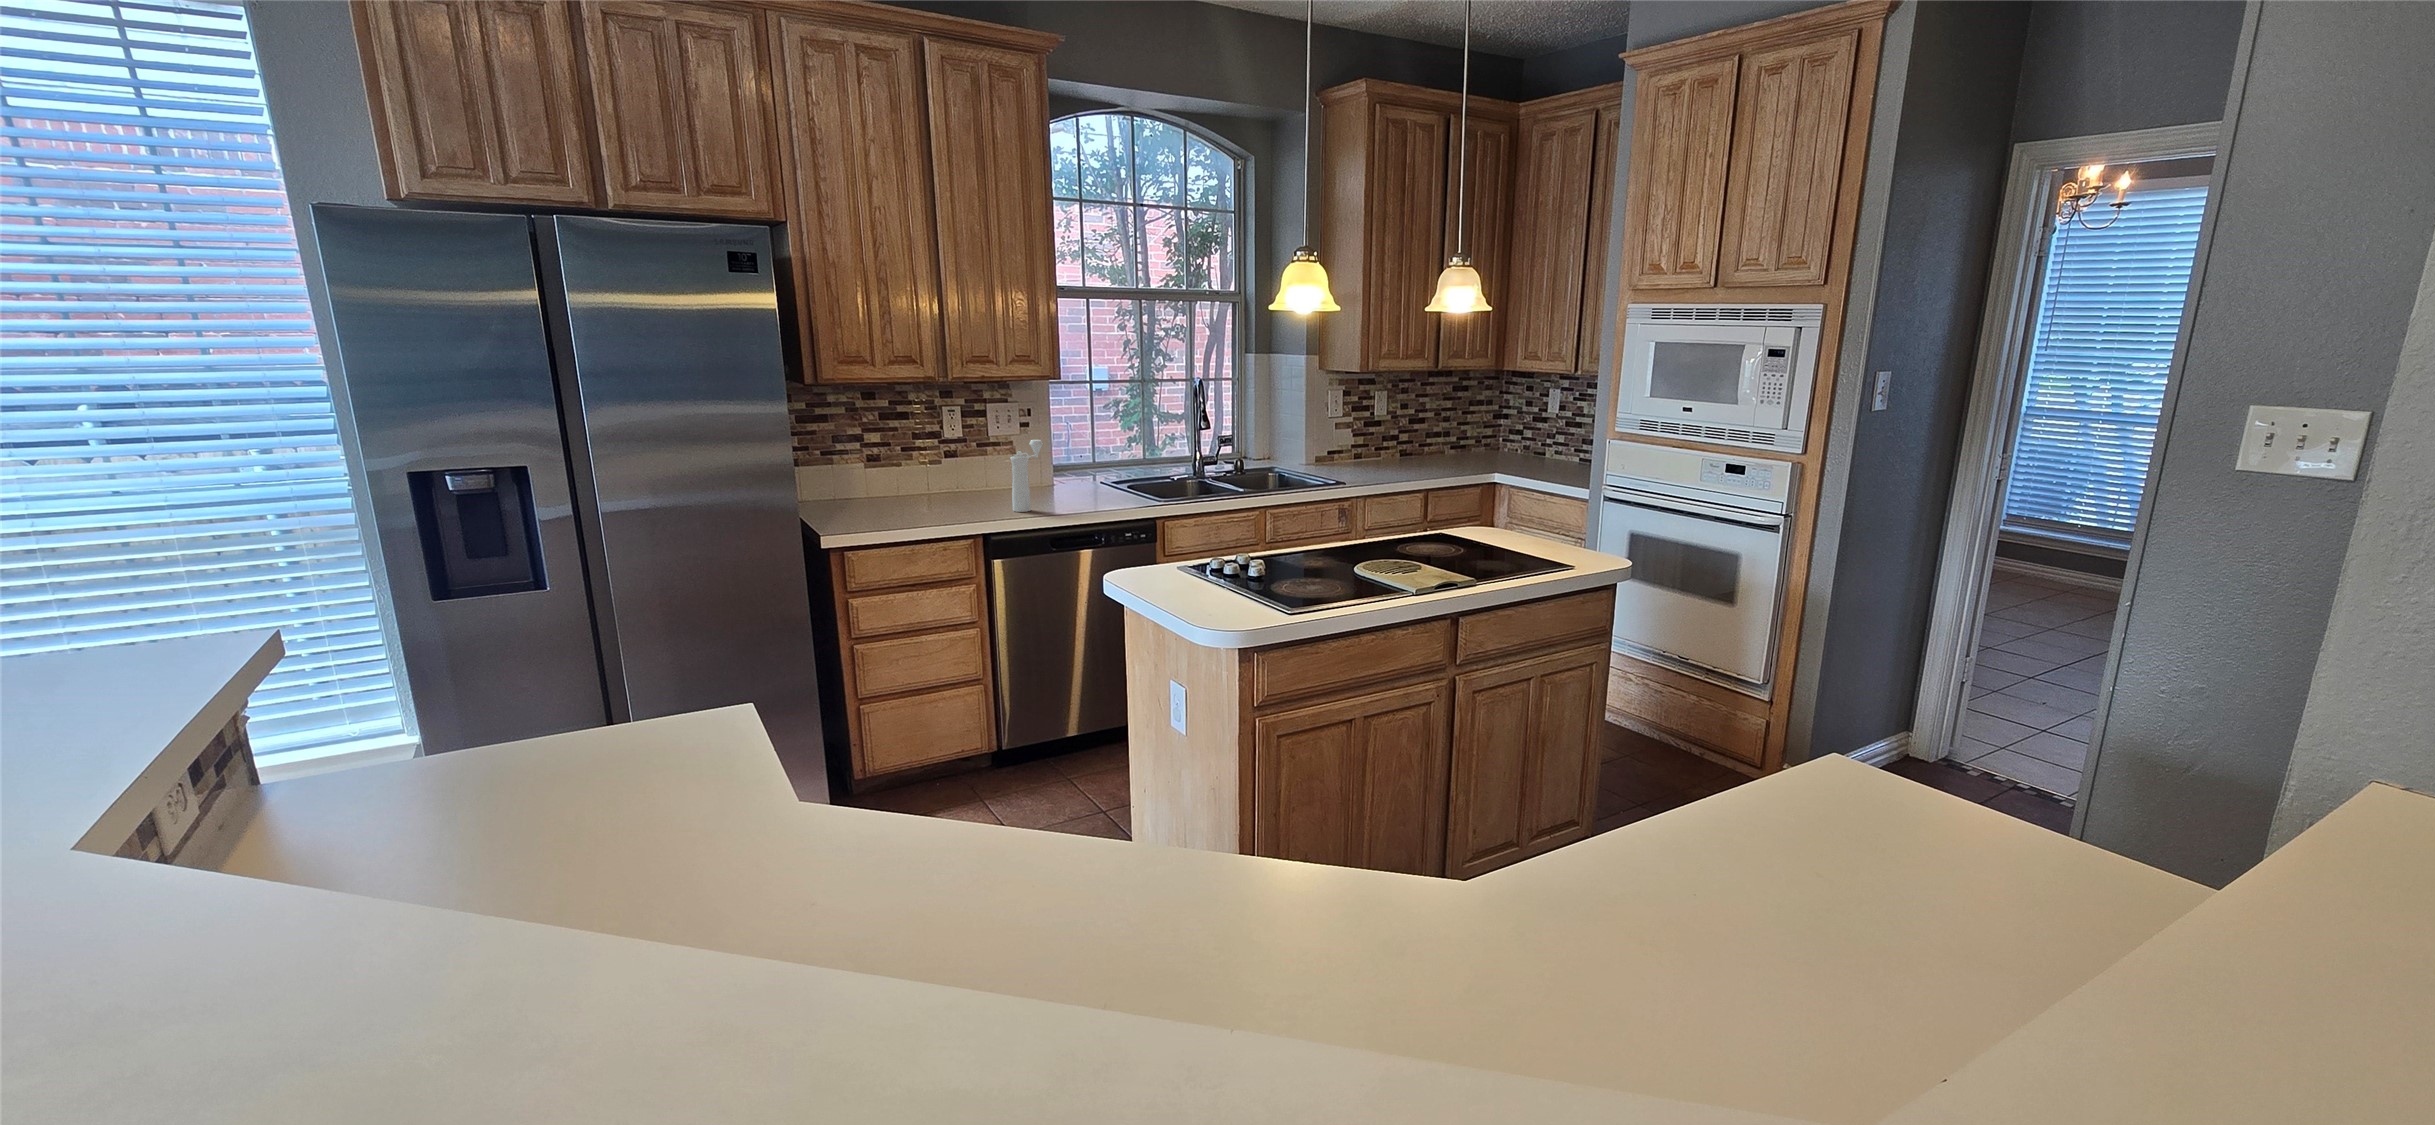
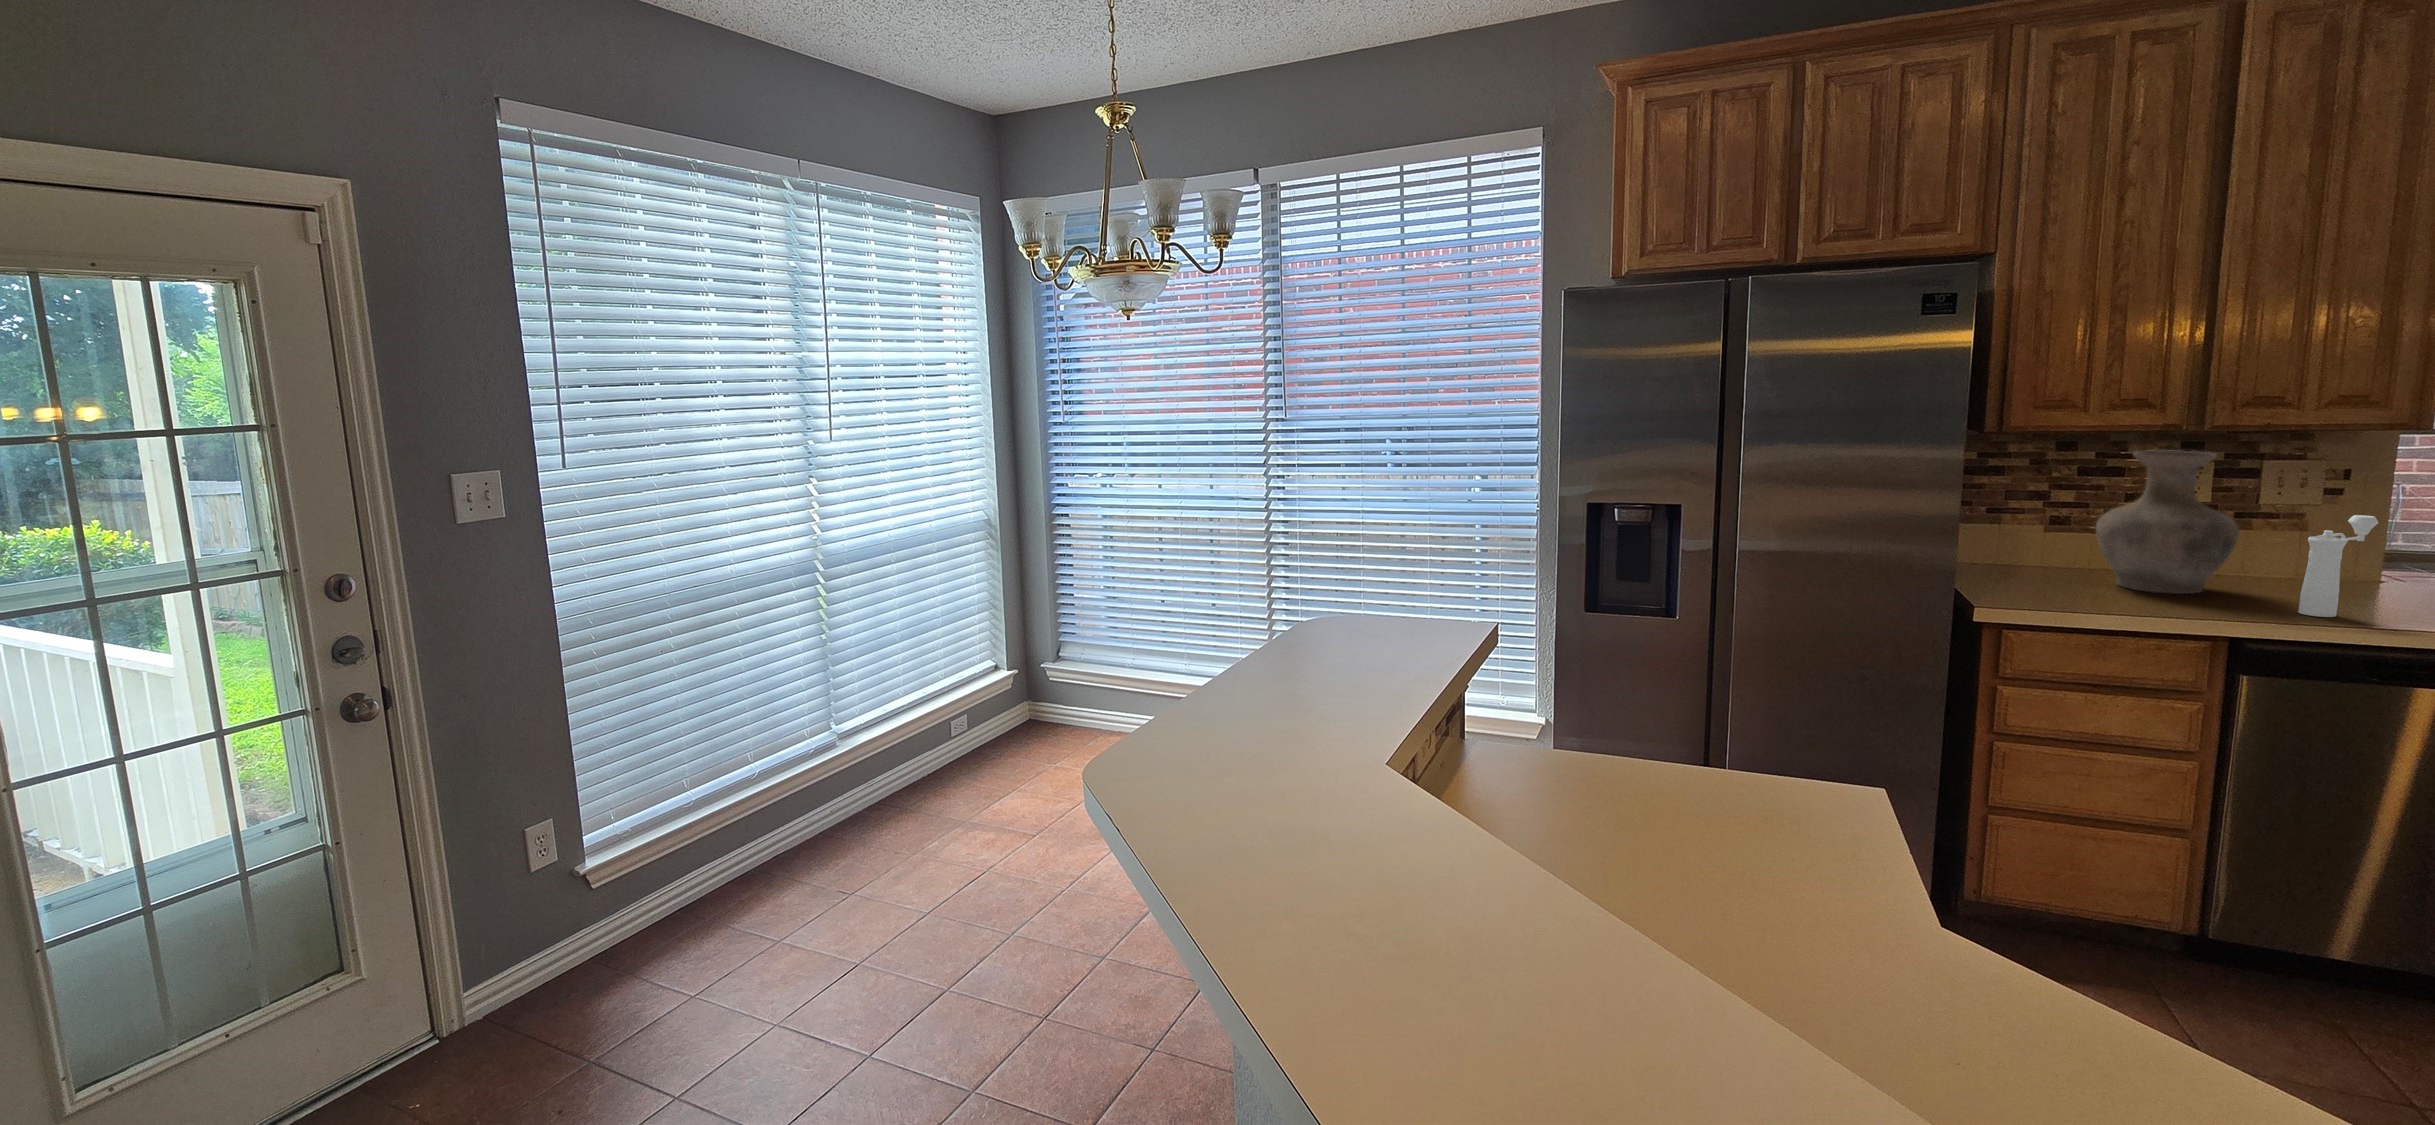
vase: none [896,398,979,508] -> present [2096,450,2239,594]

